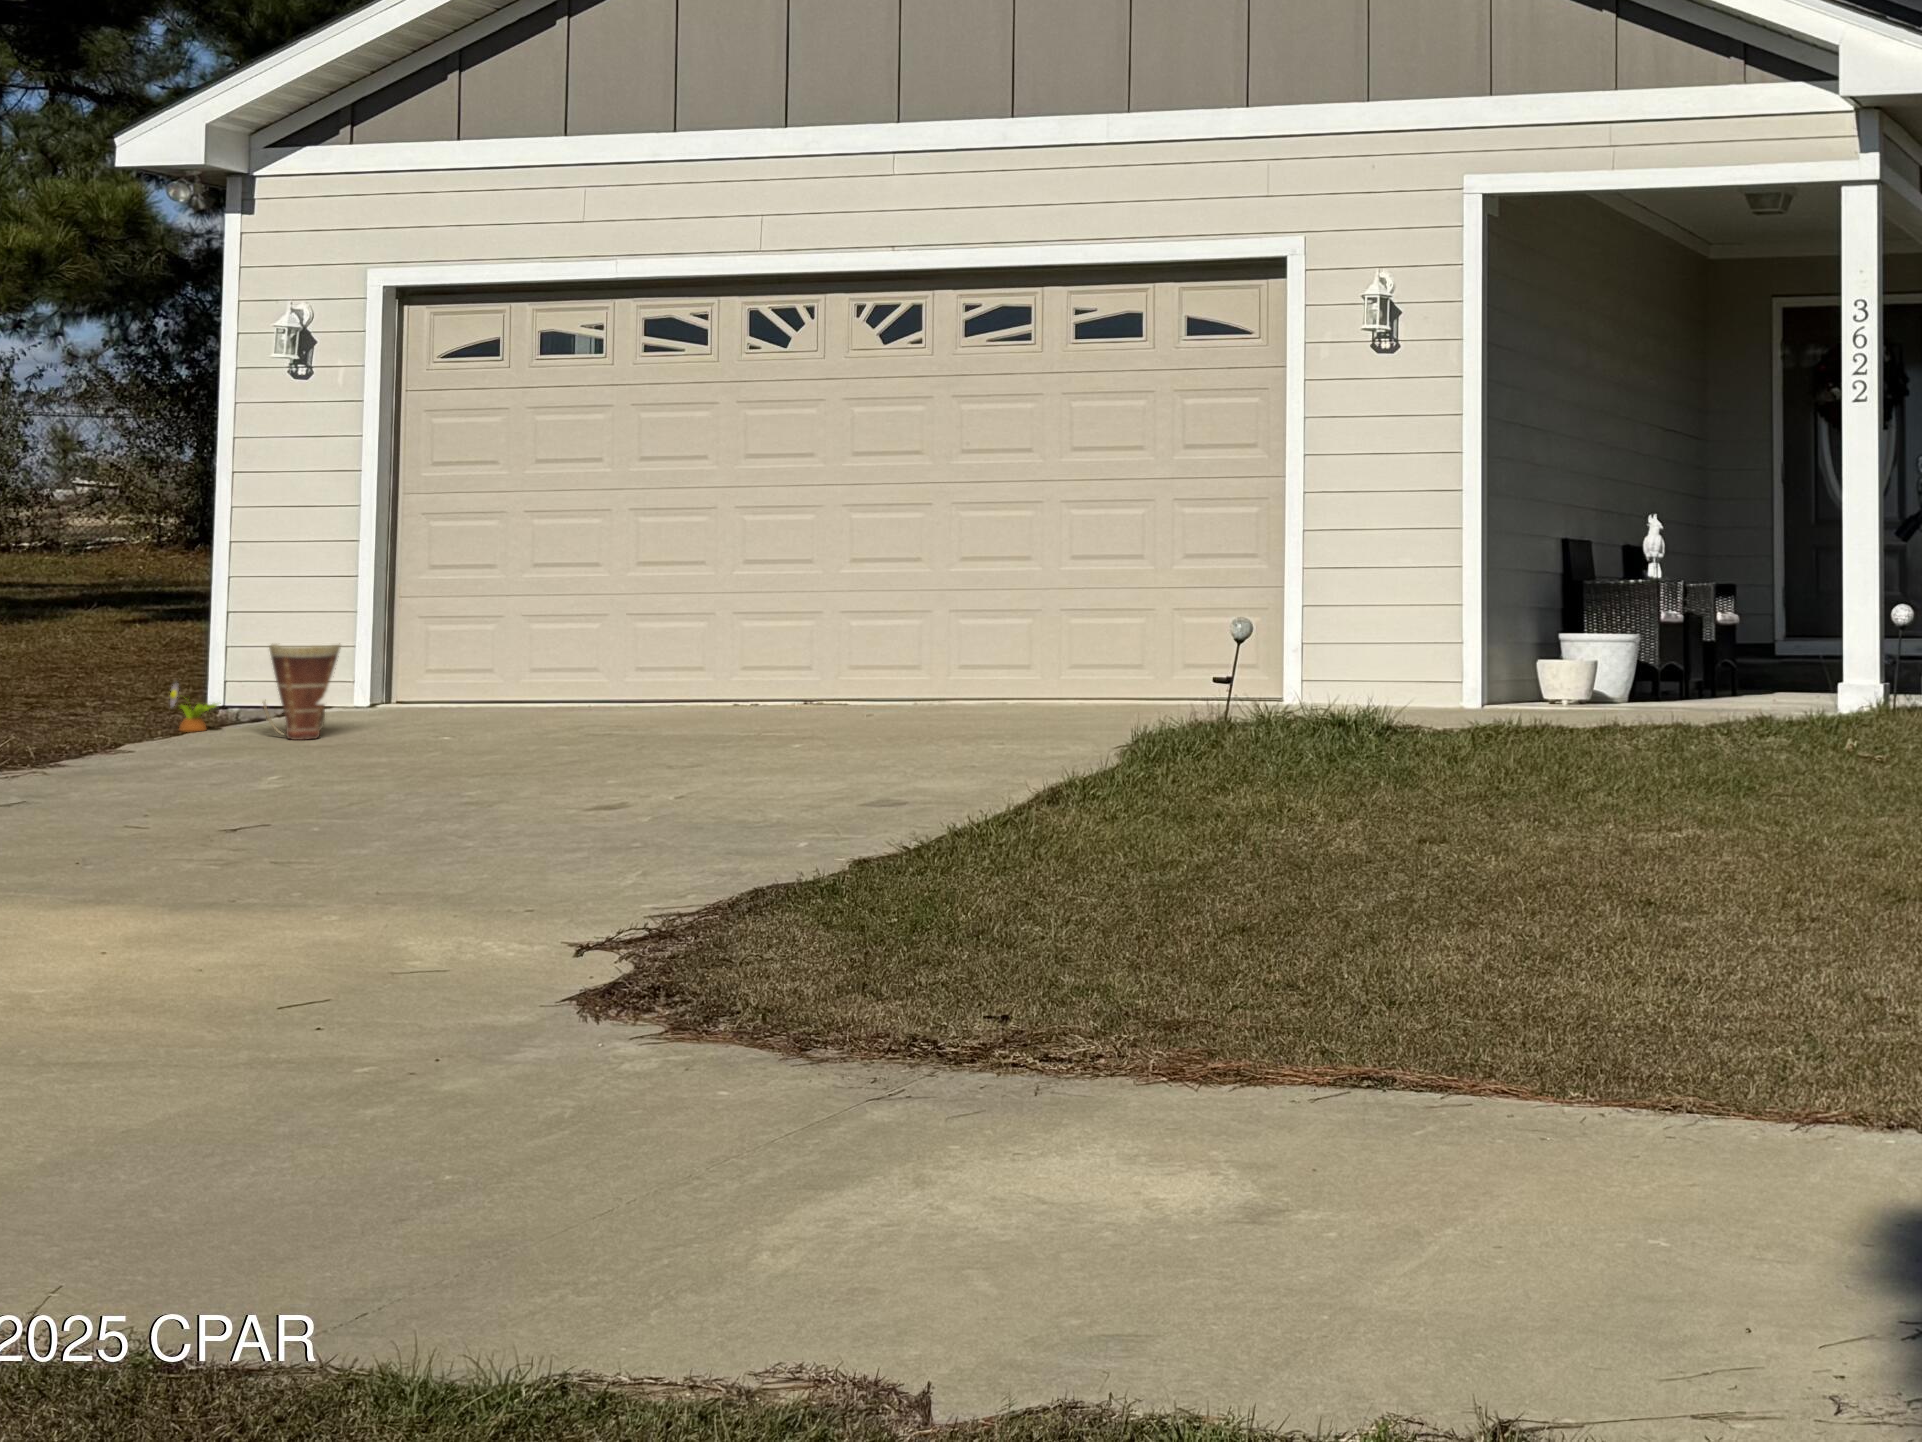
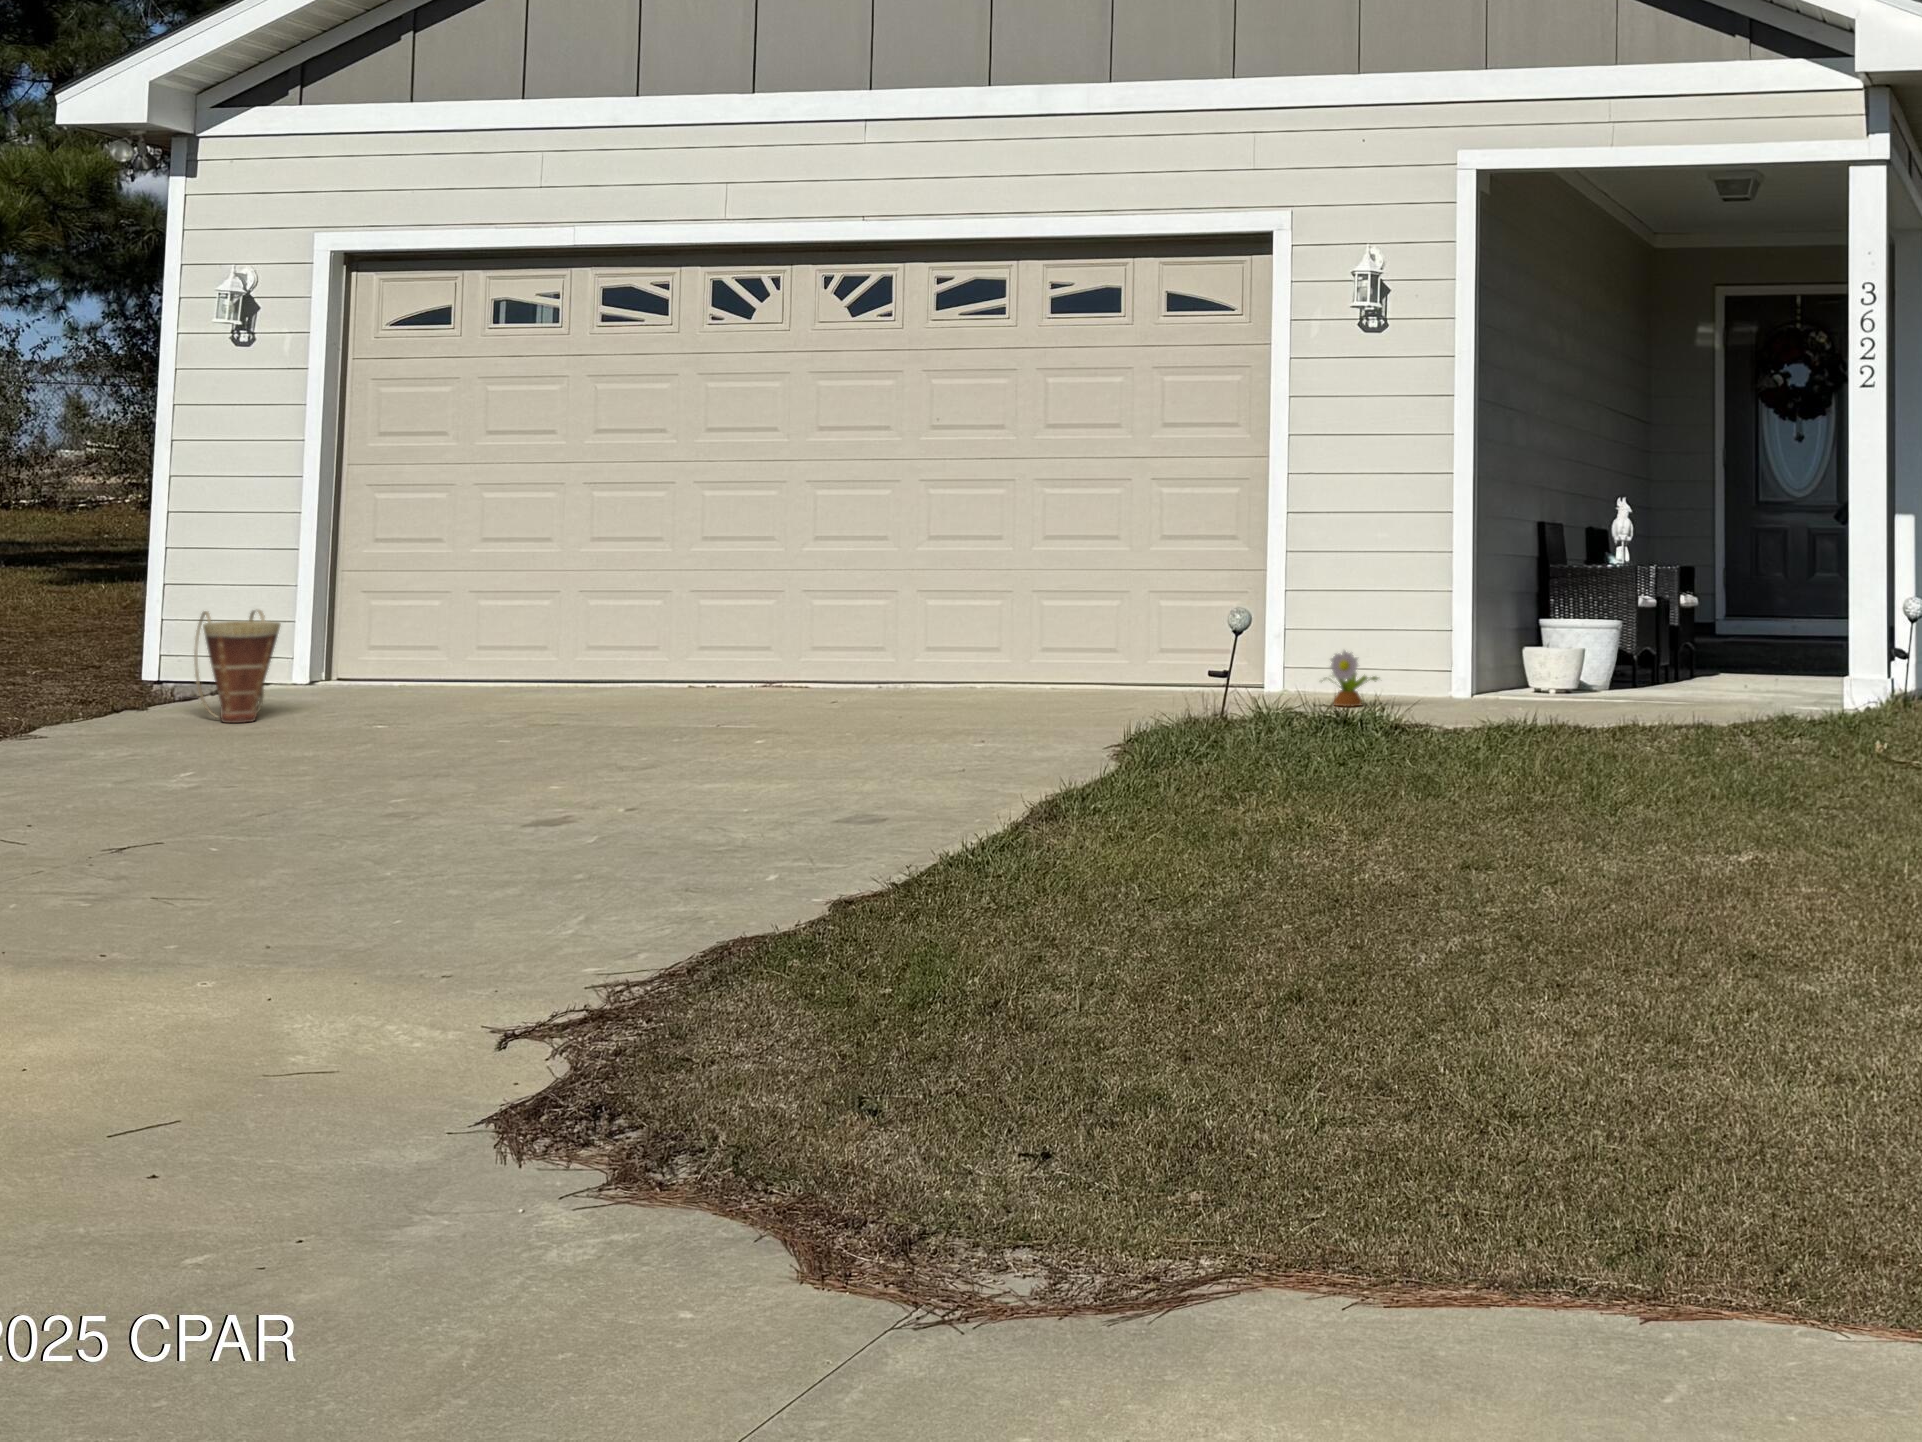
decorative plant: present [170,684,217,732] -> present [1330,651,1378,706]

